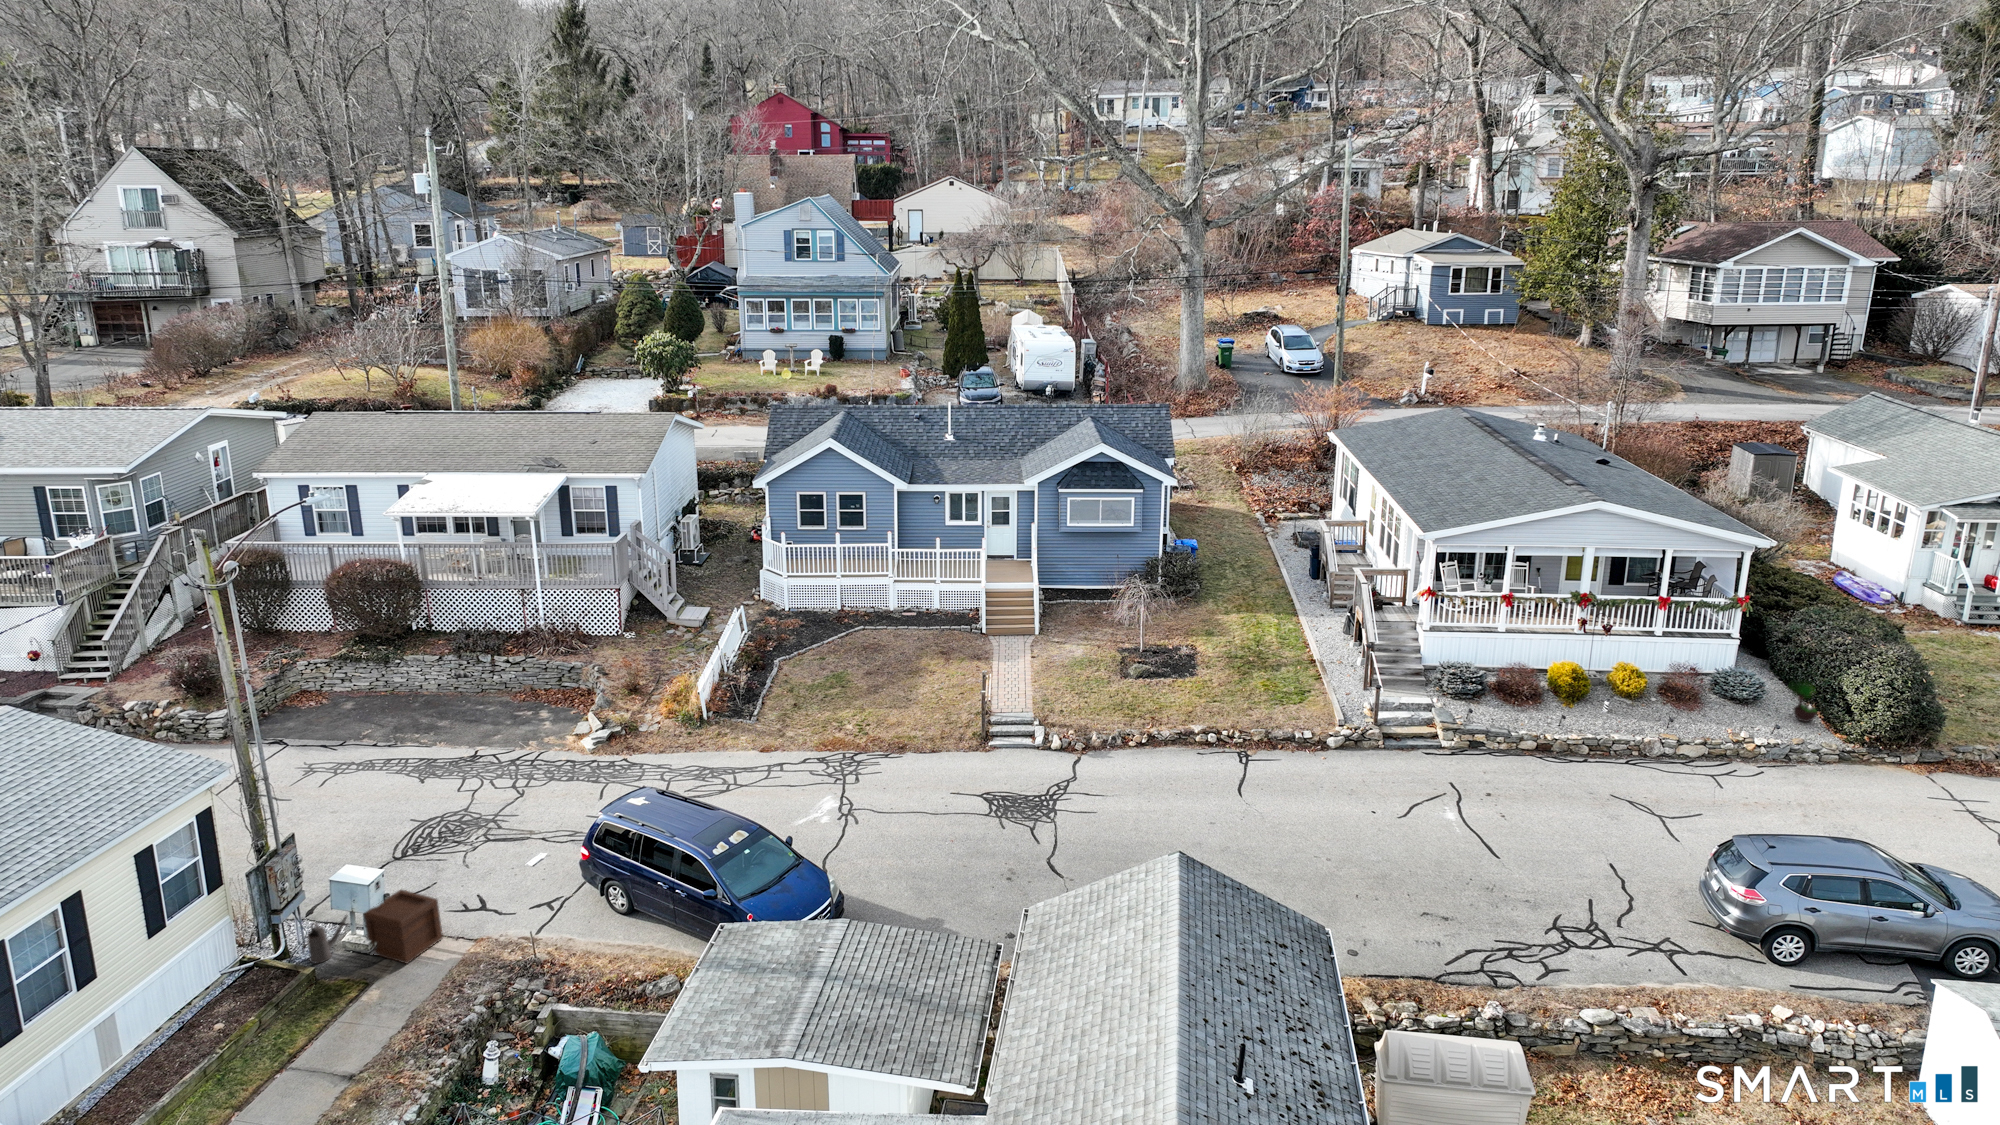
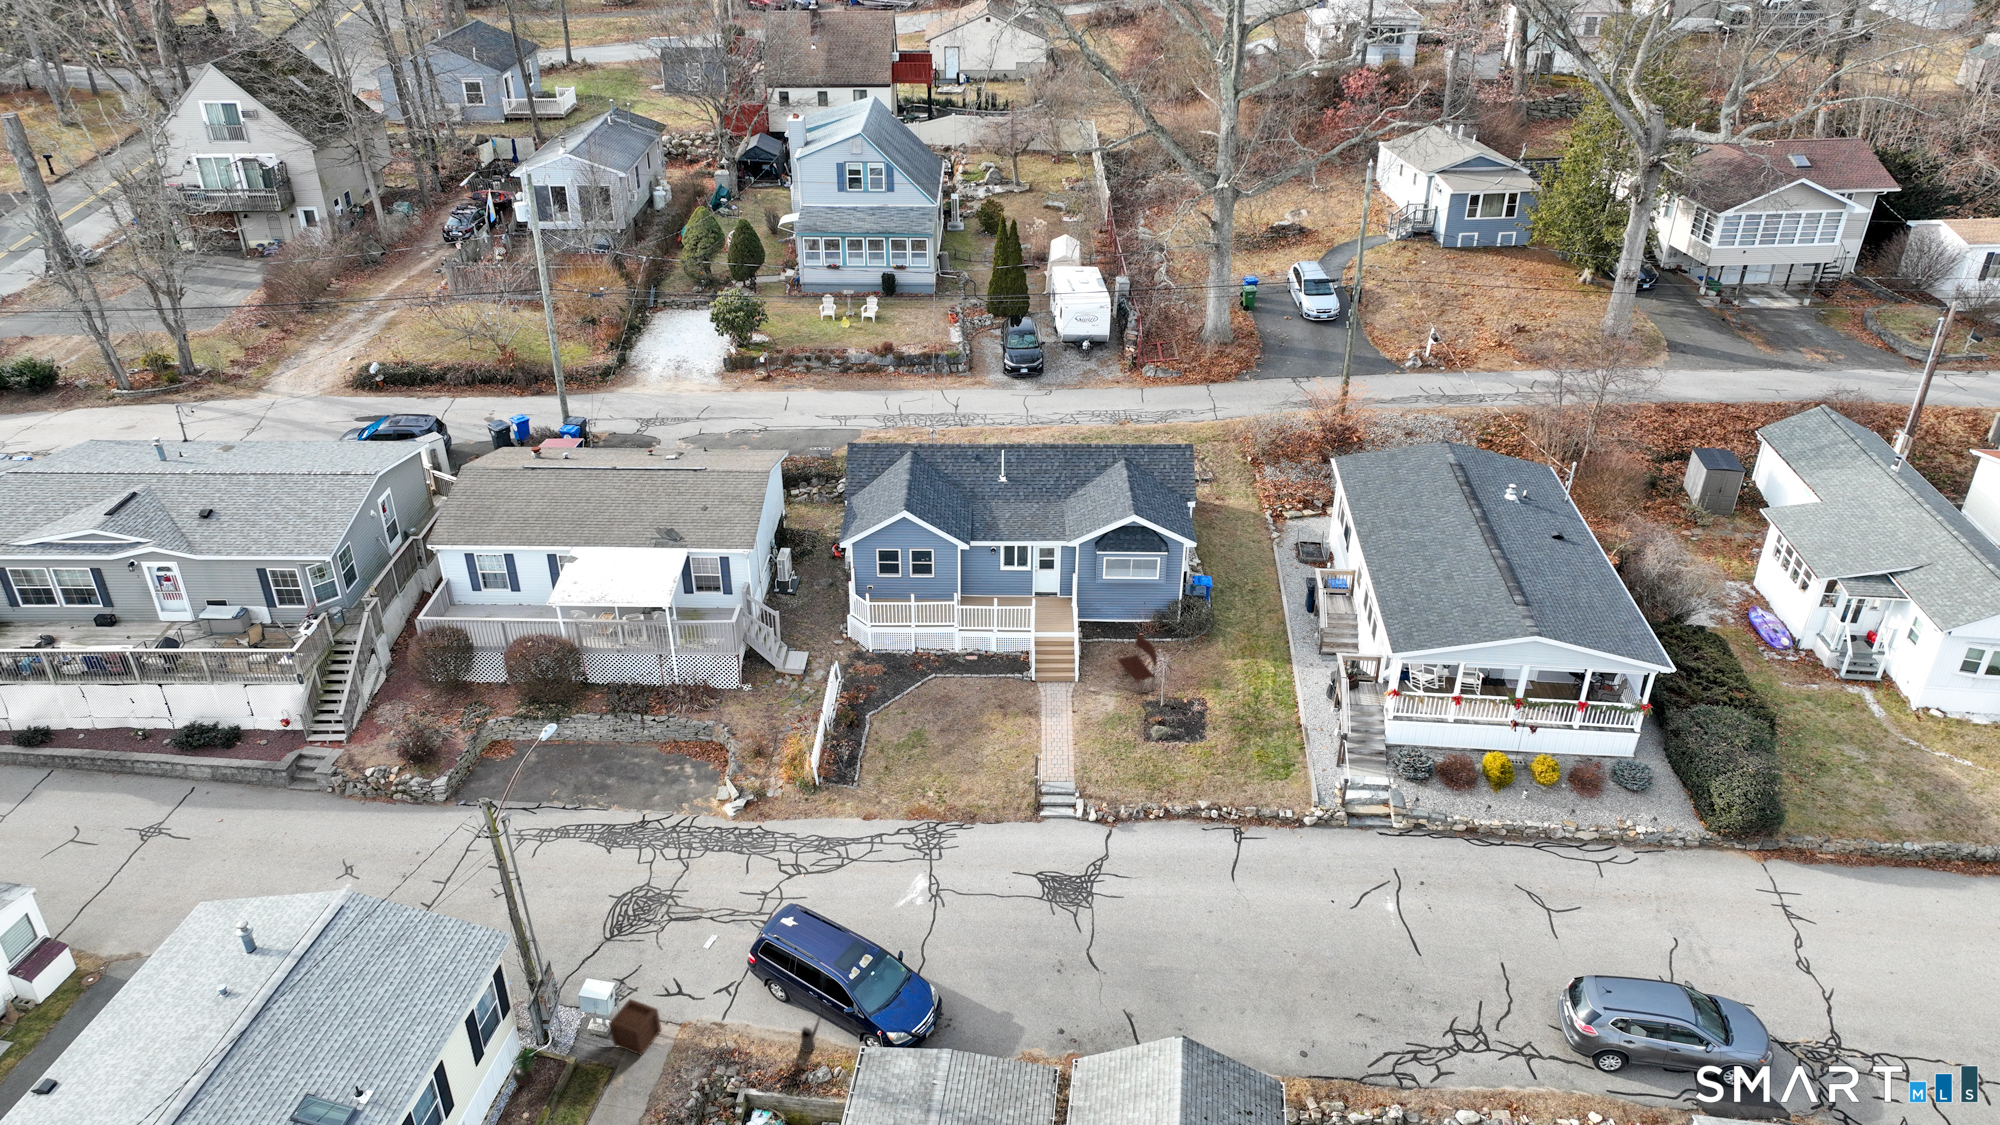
bench: none [1086,577,1134,645] -> present [1118,635,1157,694]
potted tree: present [1790,682,1817,722] -> present [513,1050,534,1086]
watering can: present [307,915,347,964] -> present [800,1017,820,1052]

